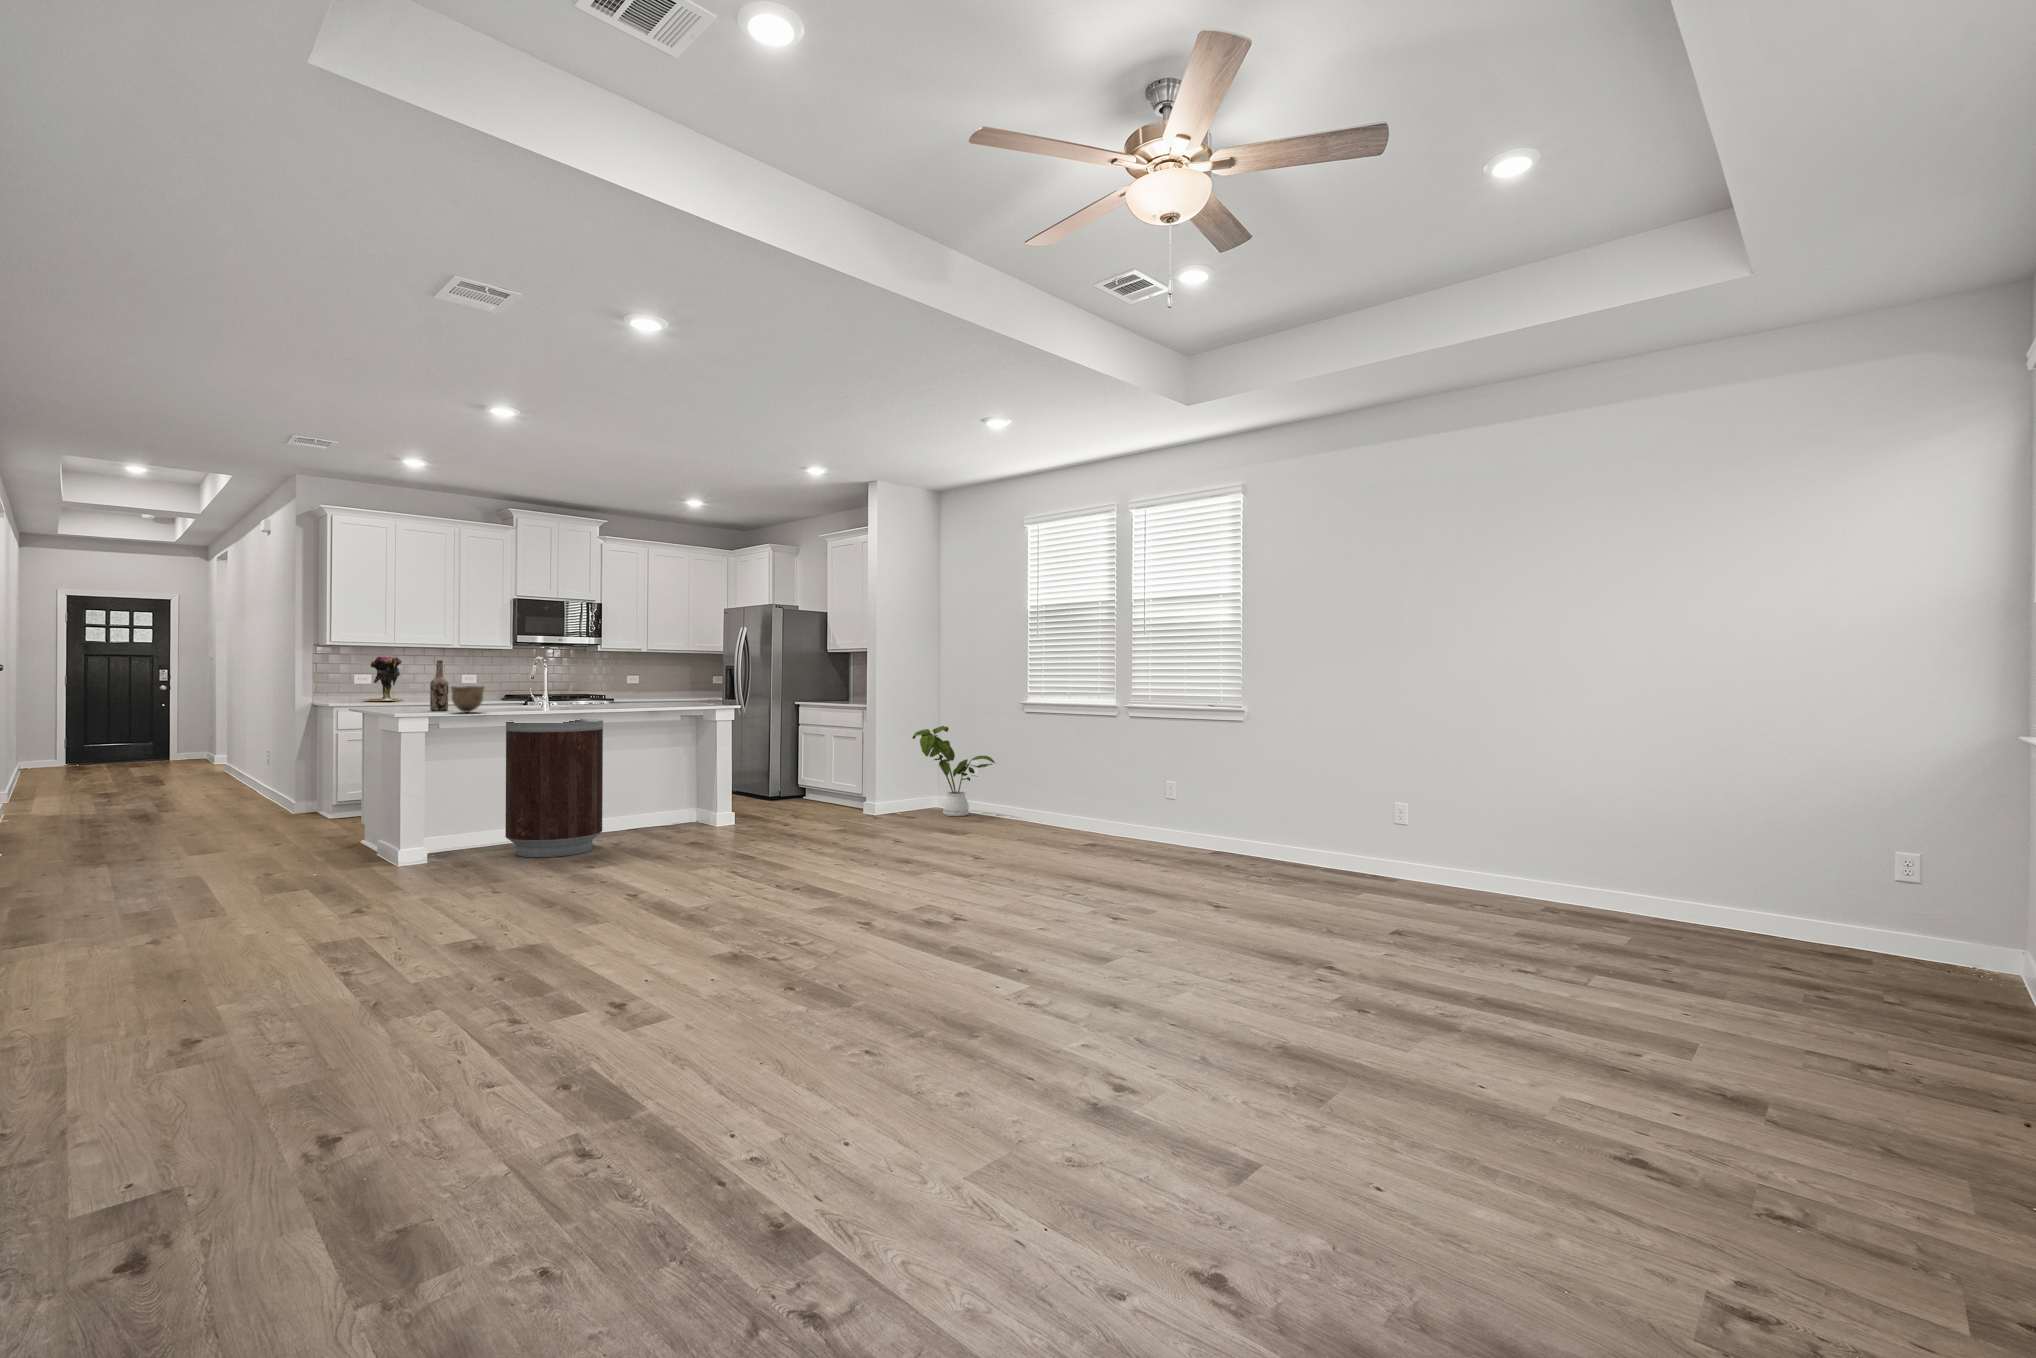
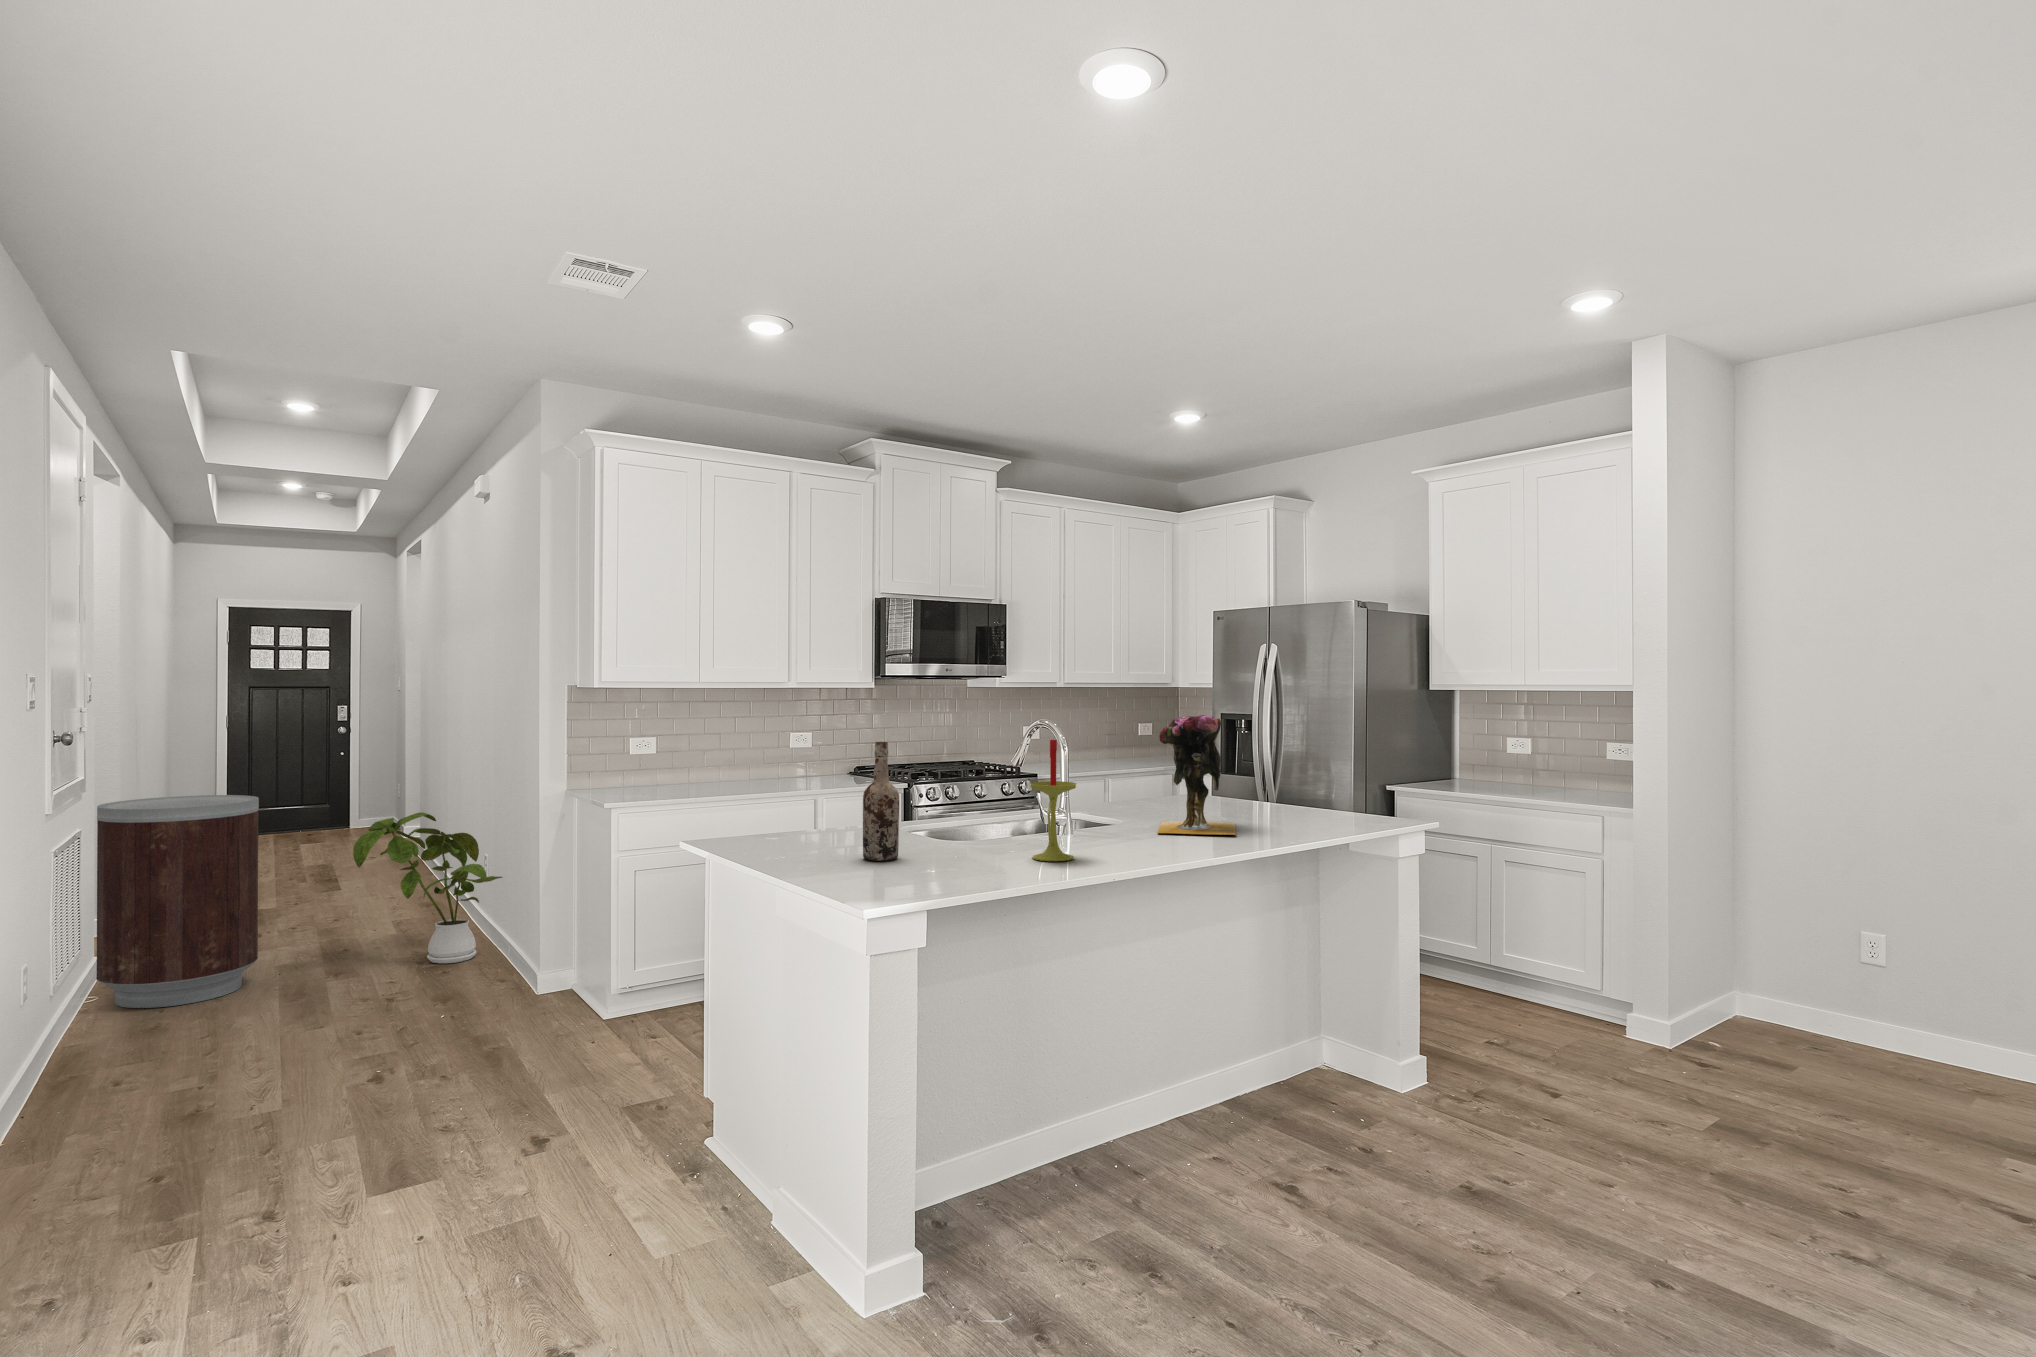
vase: present [368,656,401,701] -> present [1157,715,1236,835]
candle: none [509,659,532,711] -> present [1030,740,1077,861]
bowl: present [451,686,484,712] -> none [928,806,1001,874]
trash can: present [505,719,603,857] -> present [96,795,259,1008]
house plant: present [912,726,995,816] -> present [353,812,502,963]

